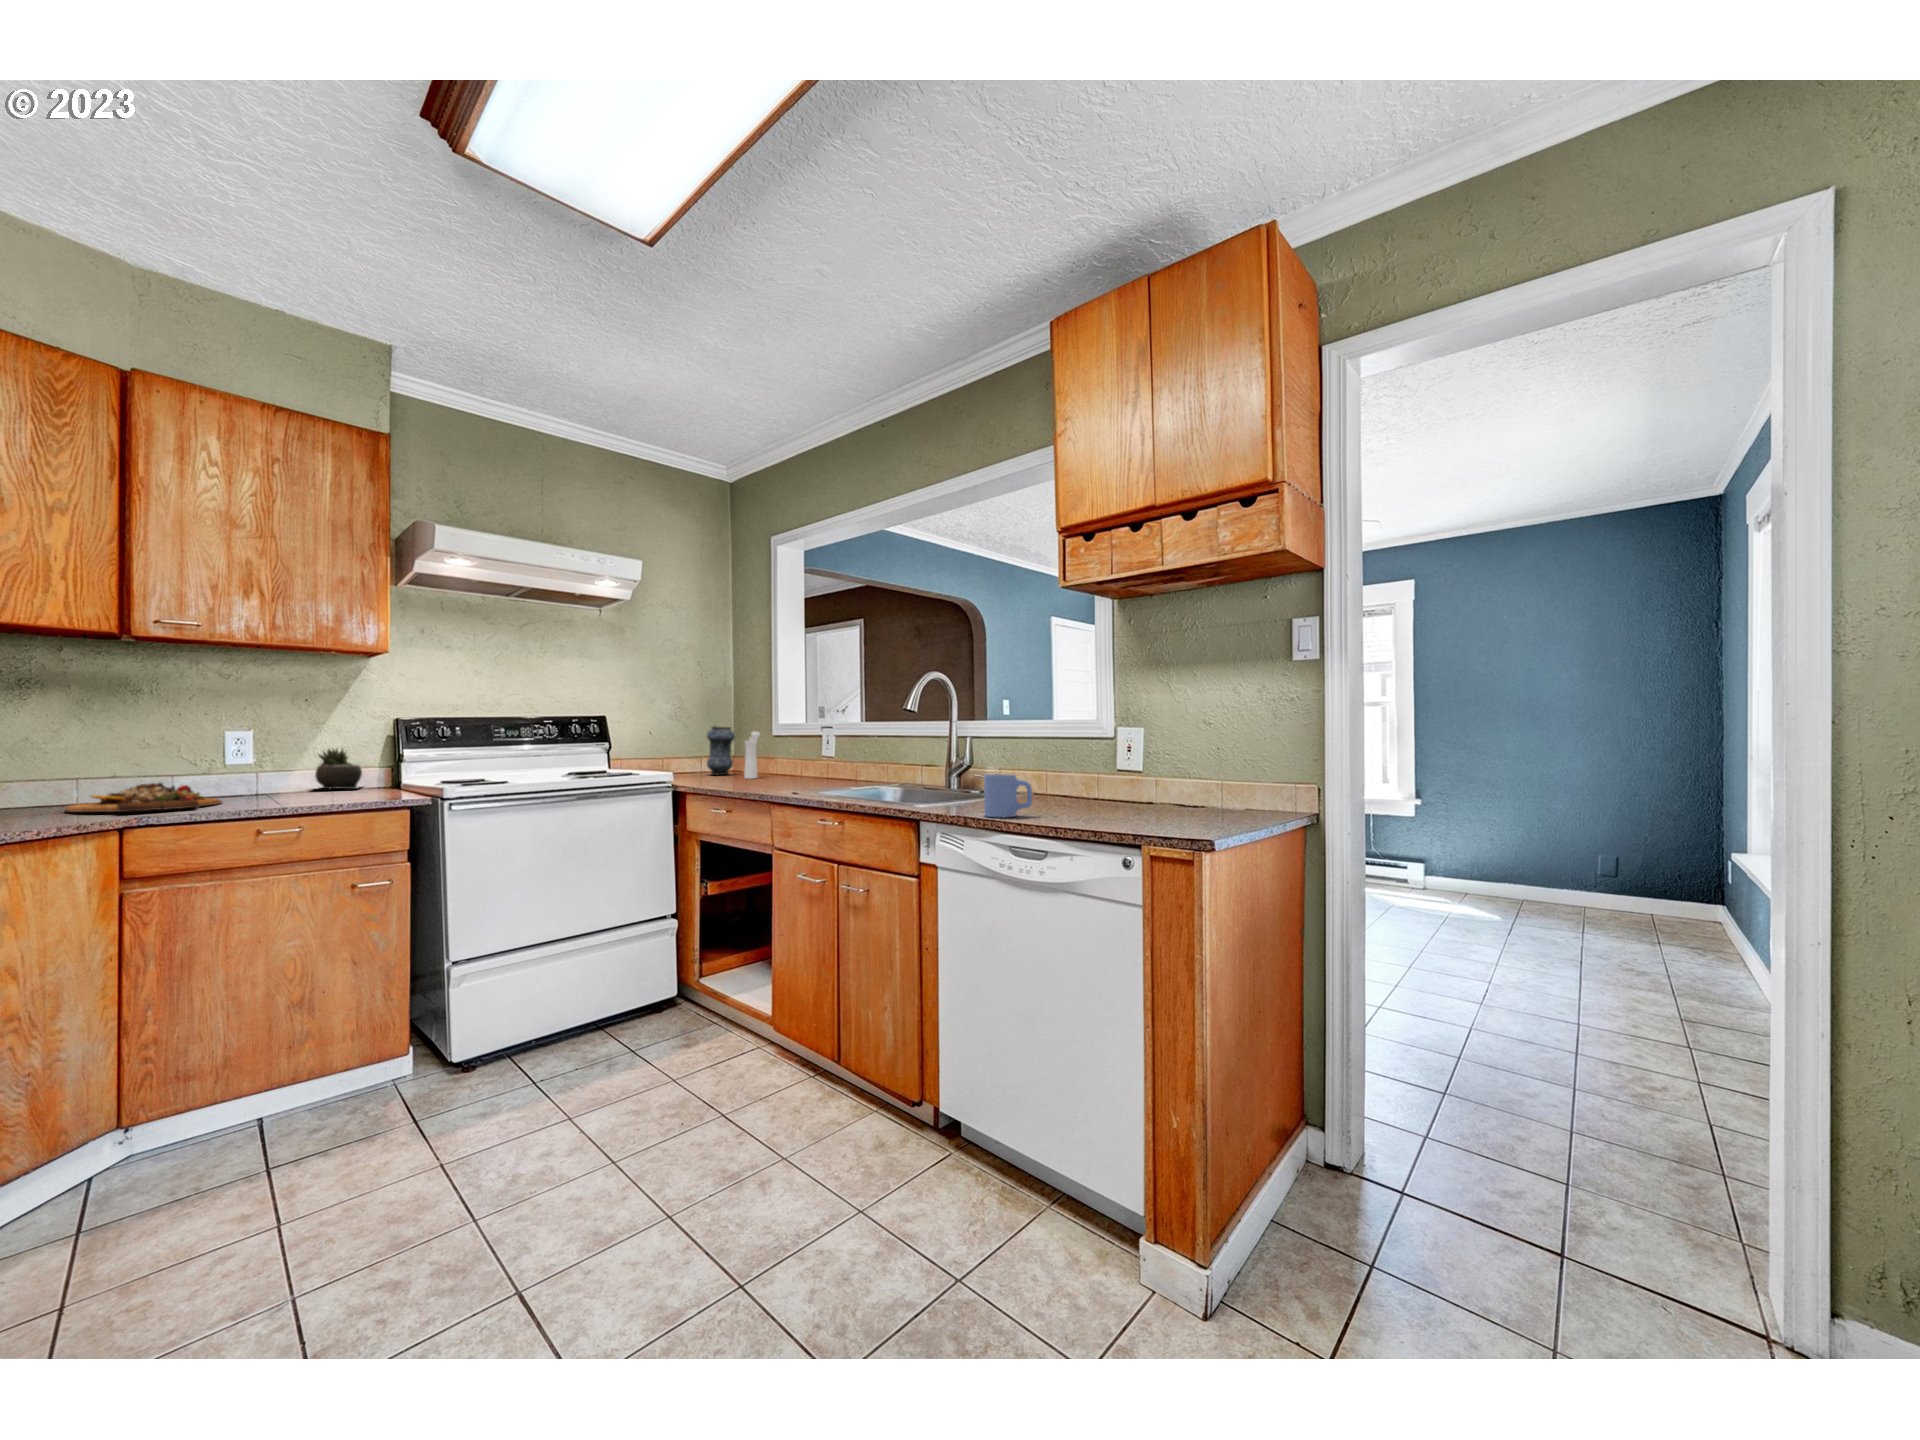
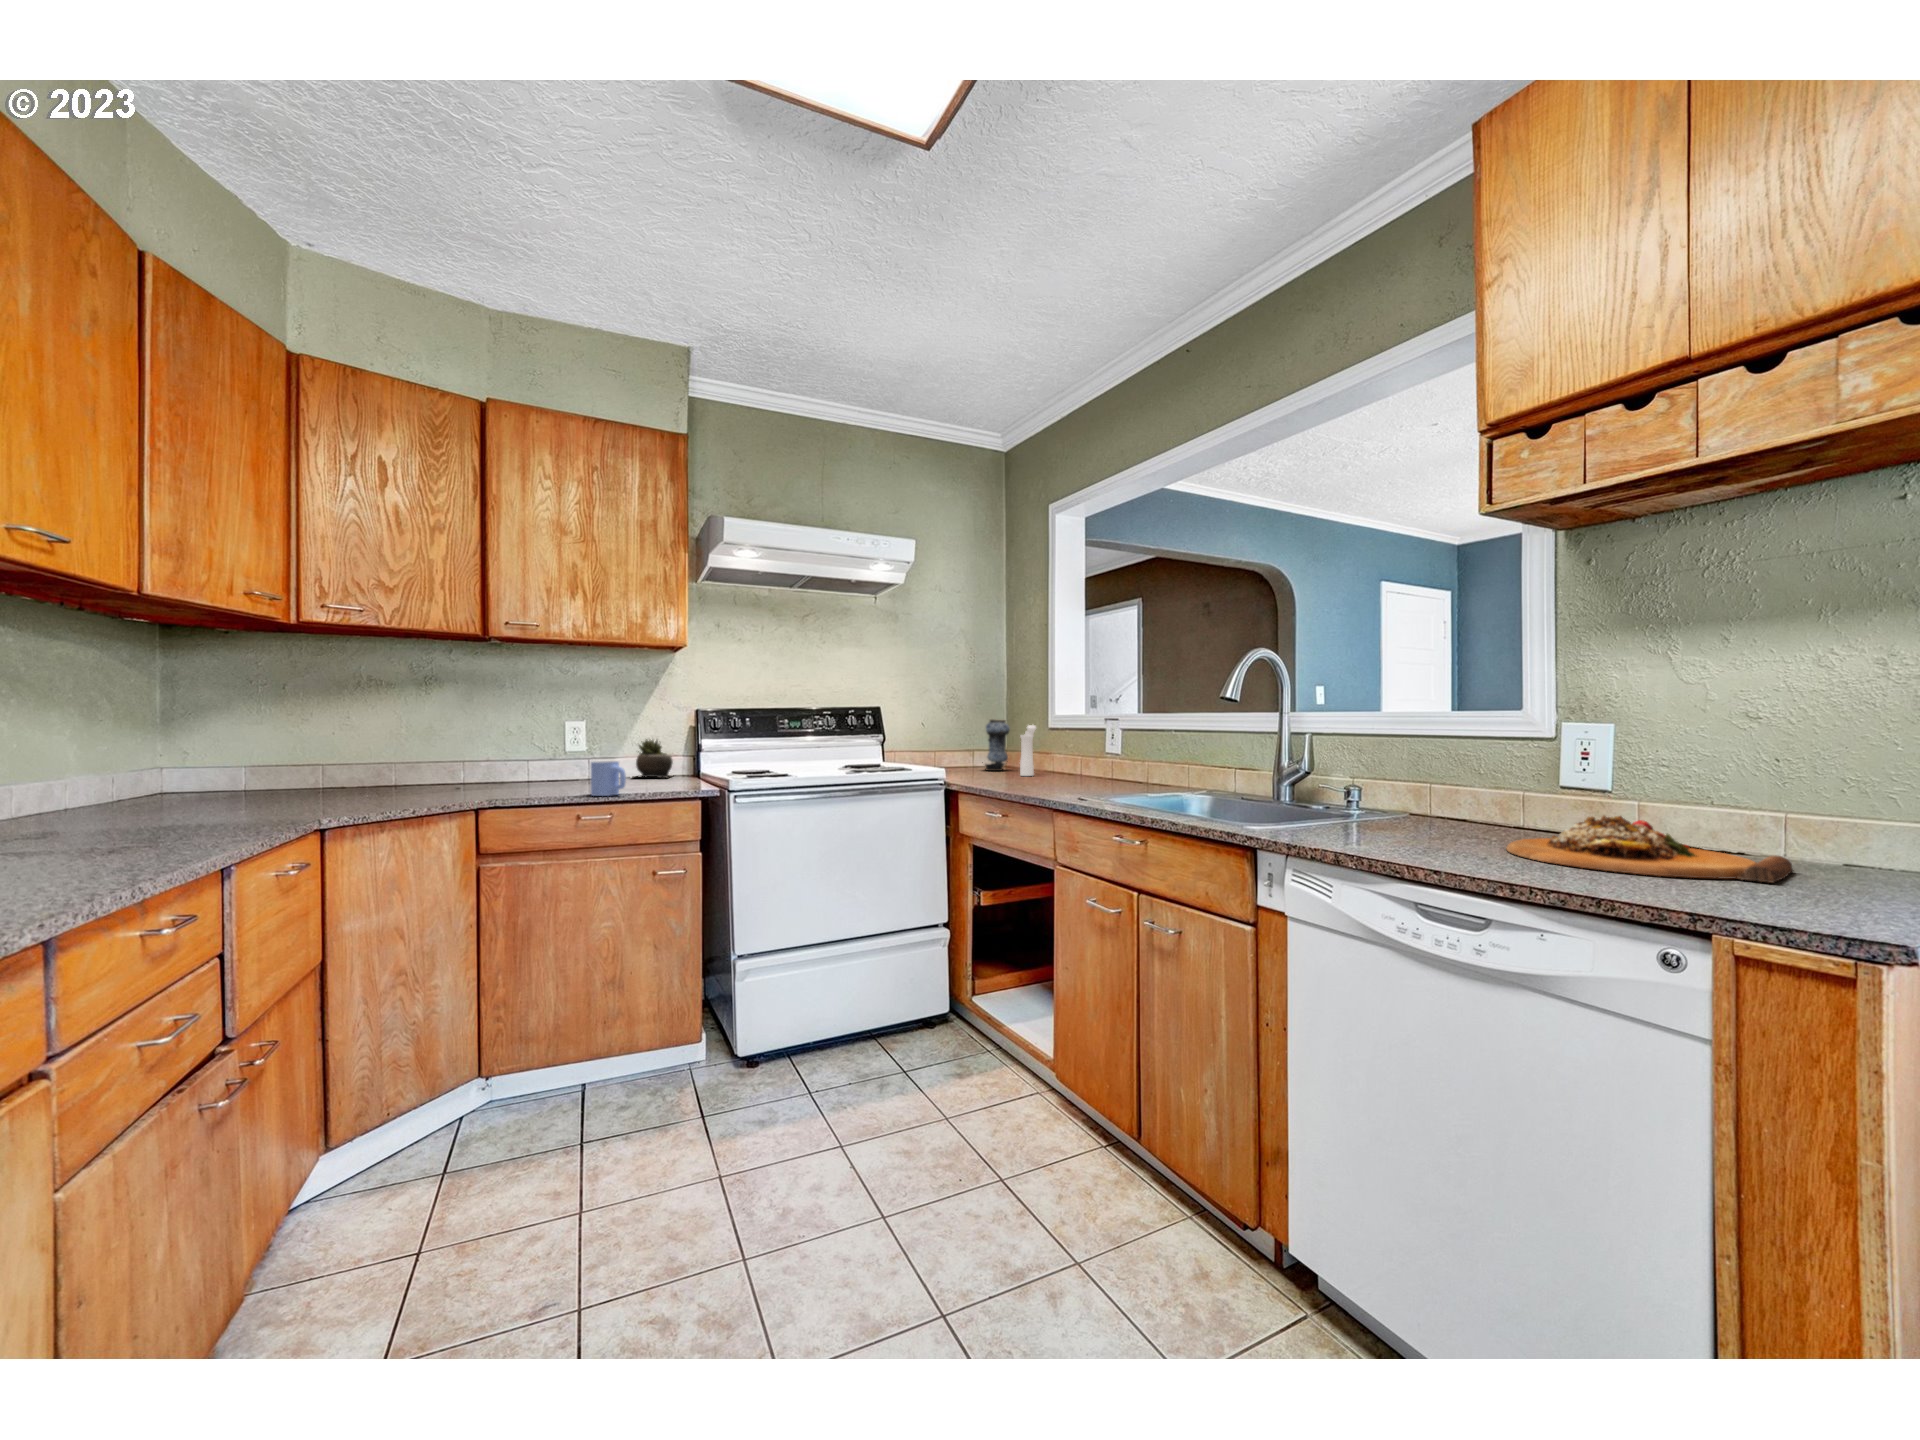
mug: present [984,774,1032,817] -> present [591,761,626,796]
cutting board: present [65,783,222,812] -> present [1506,816,1794,883]

